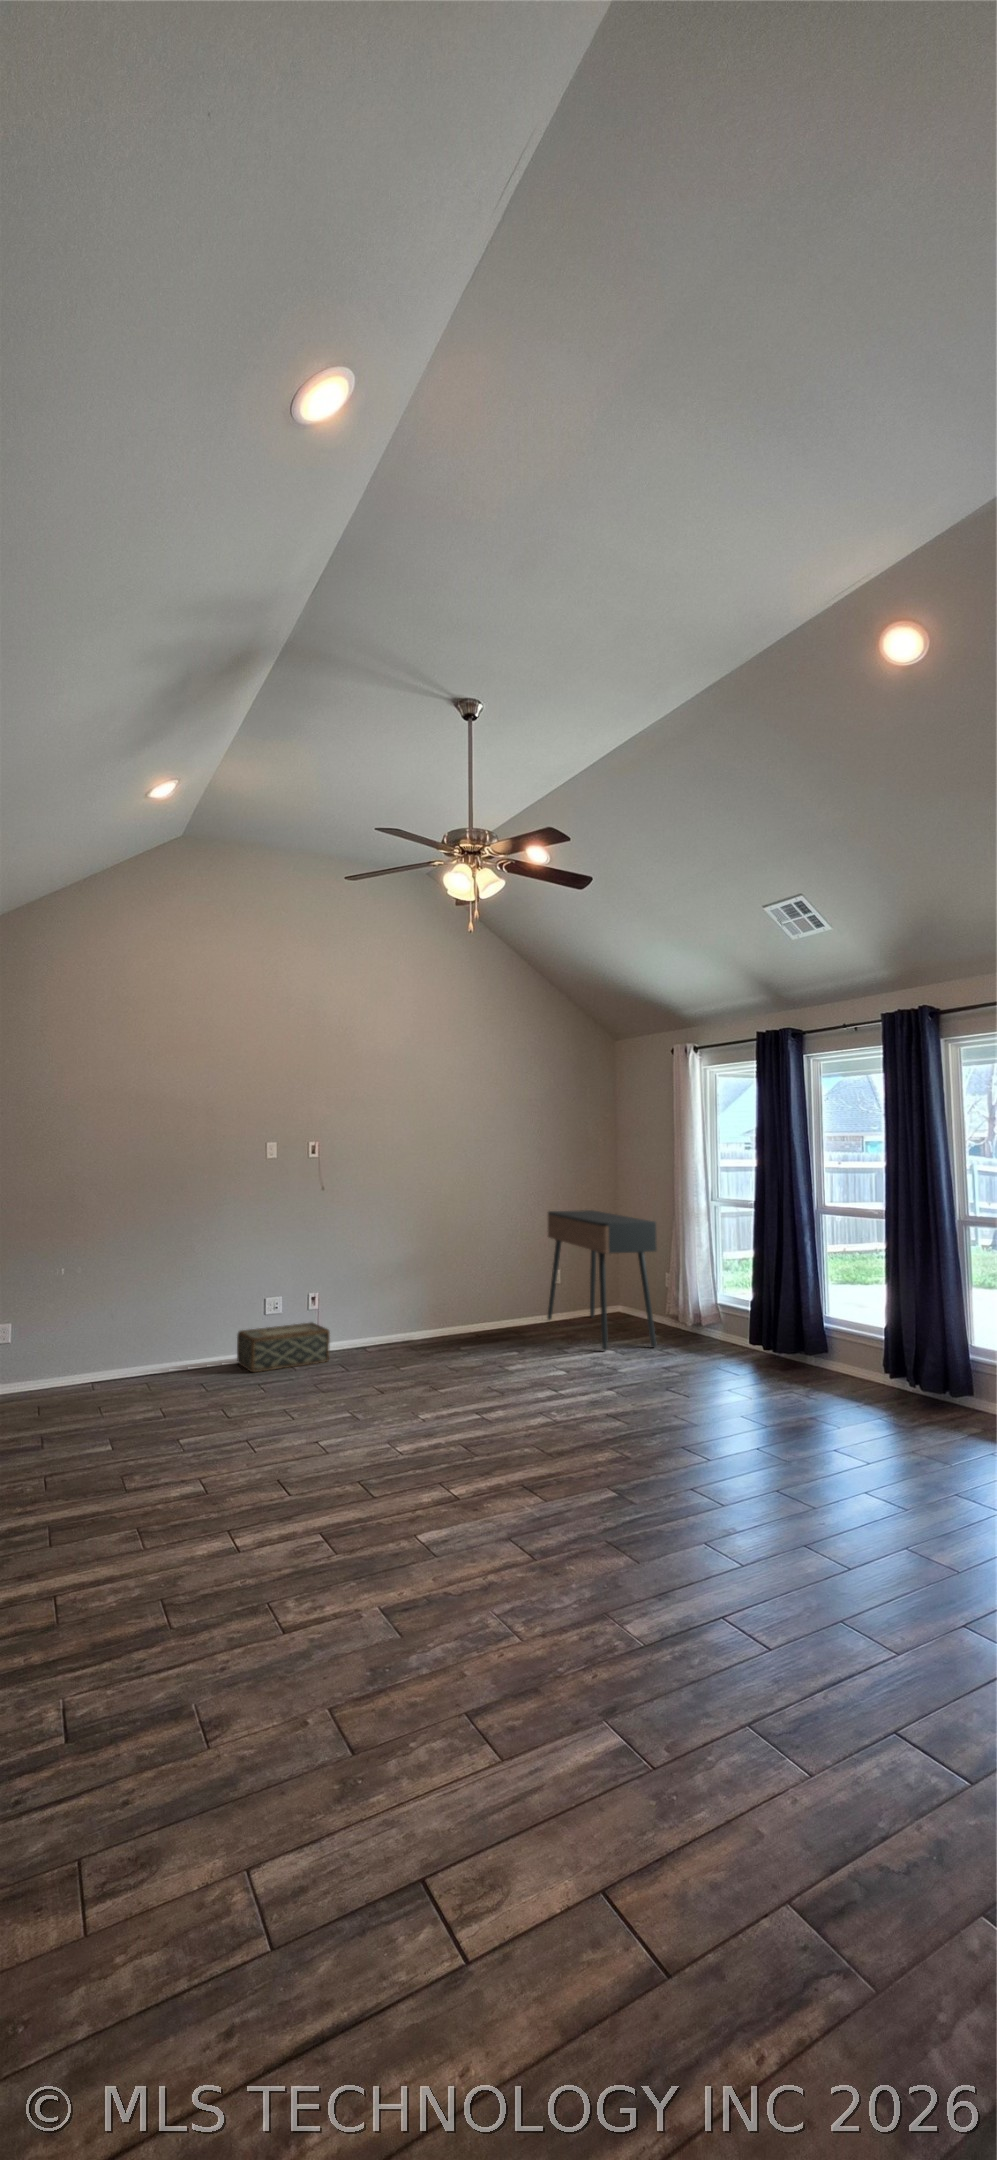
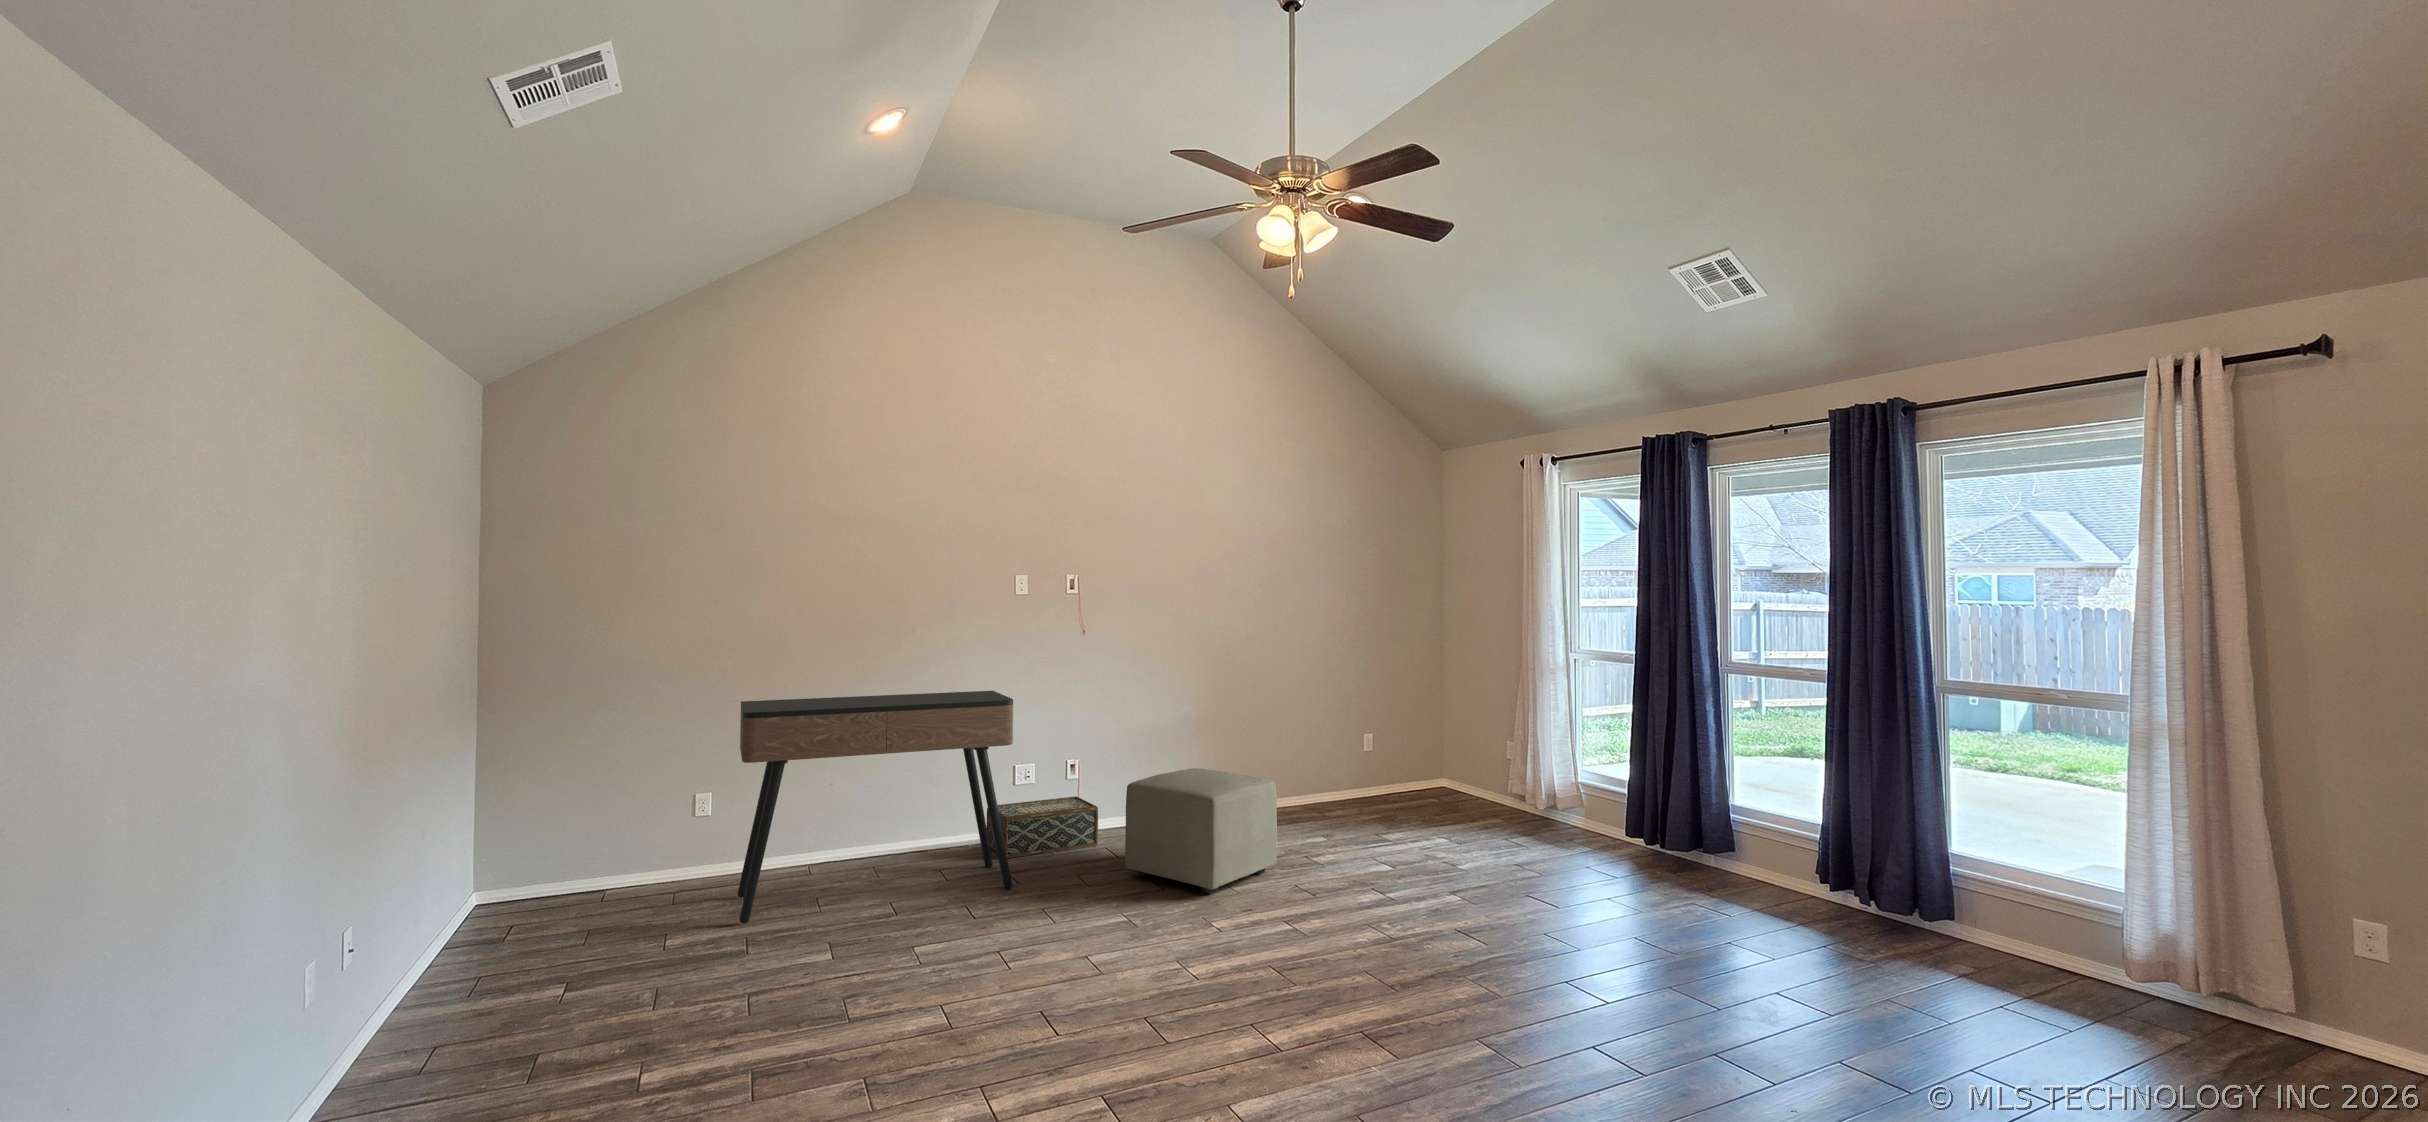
console table: present [547,1210,657,1350] -> present [737,691,1013,924]
ottoman: none [350,1296,472,1394] -> present [1125,768,1277,893]

